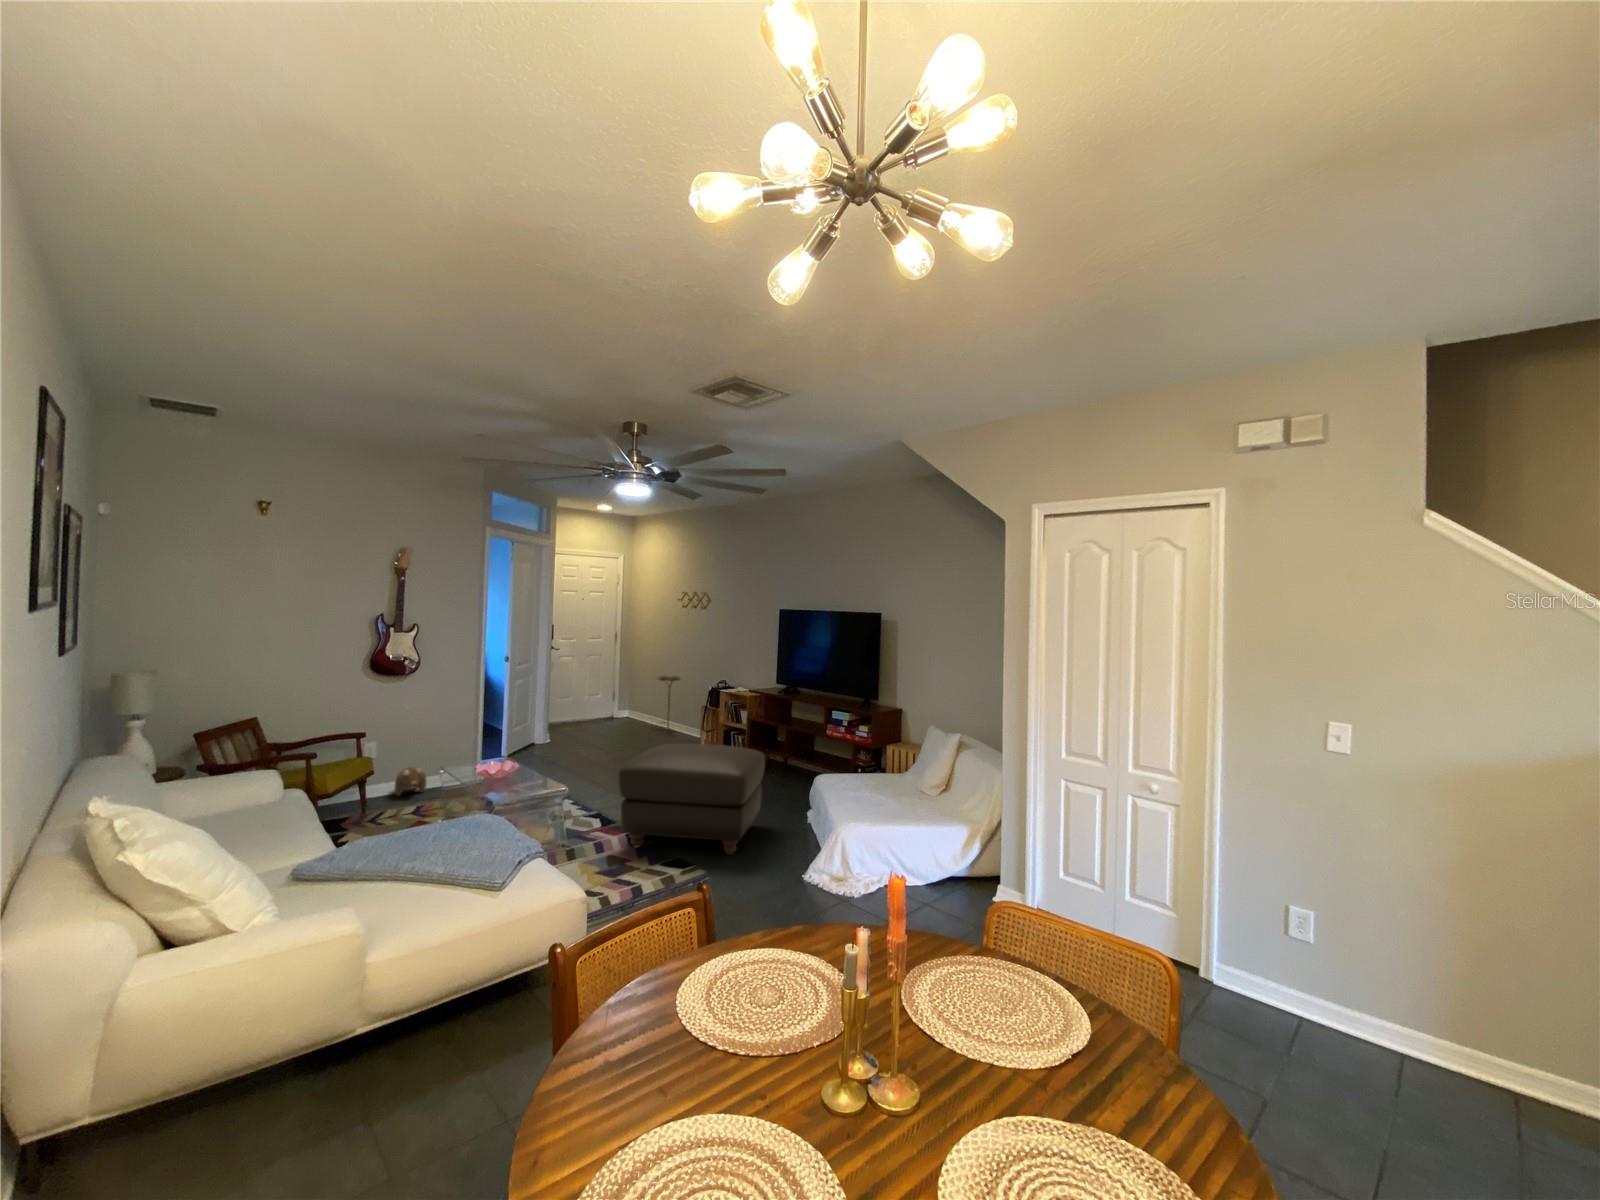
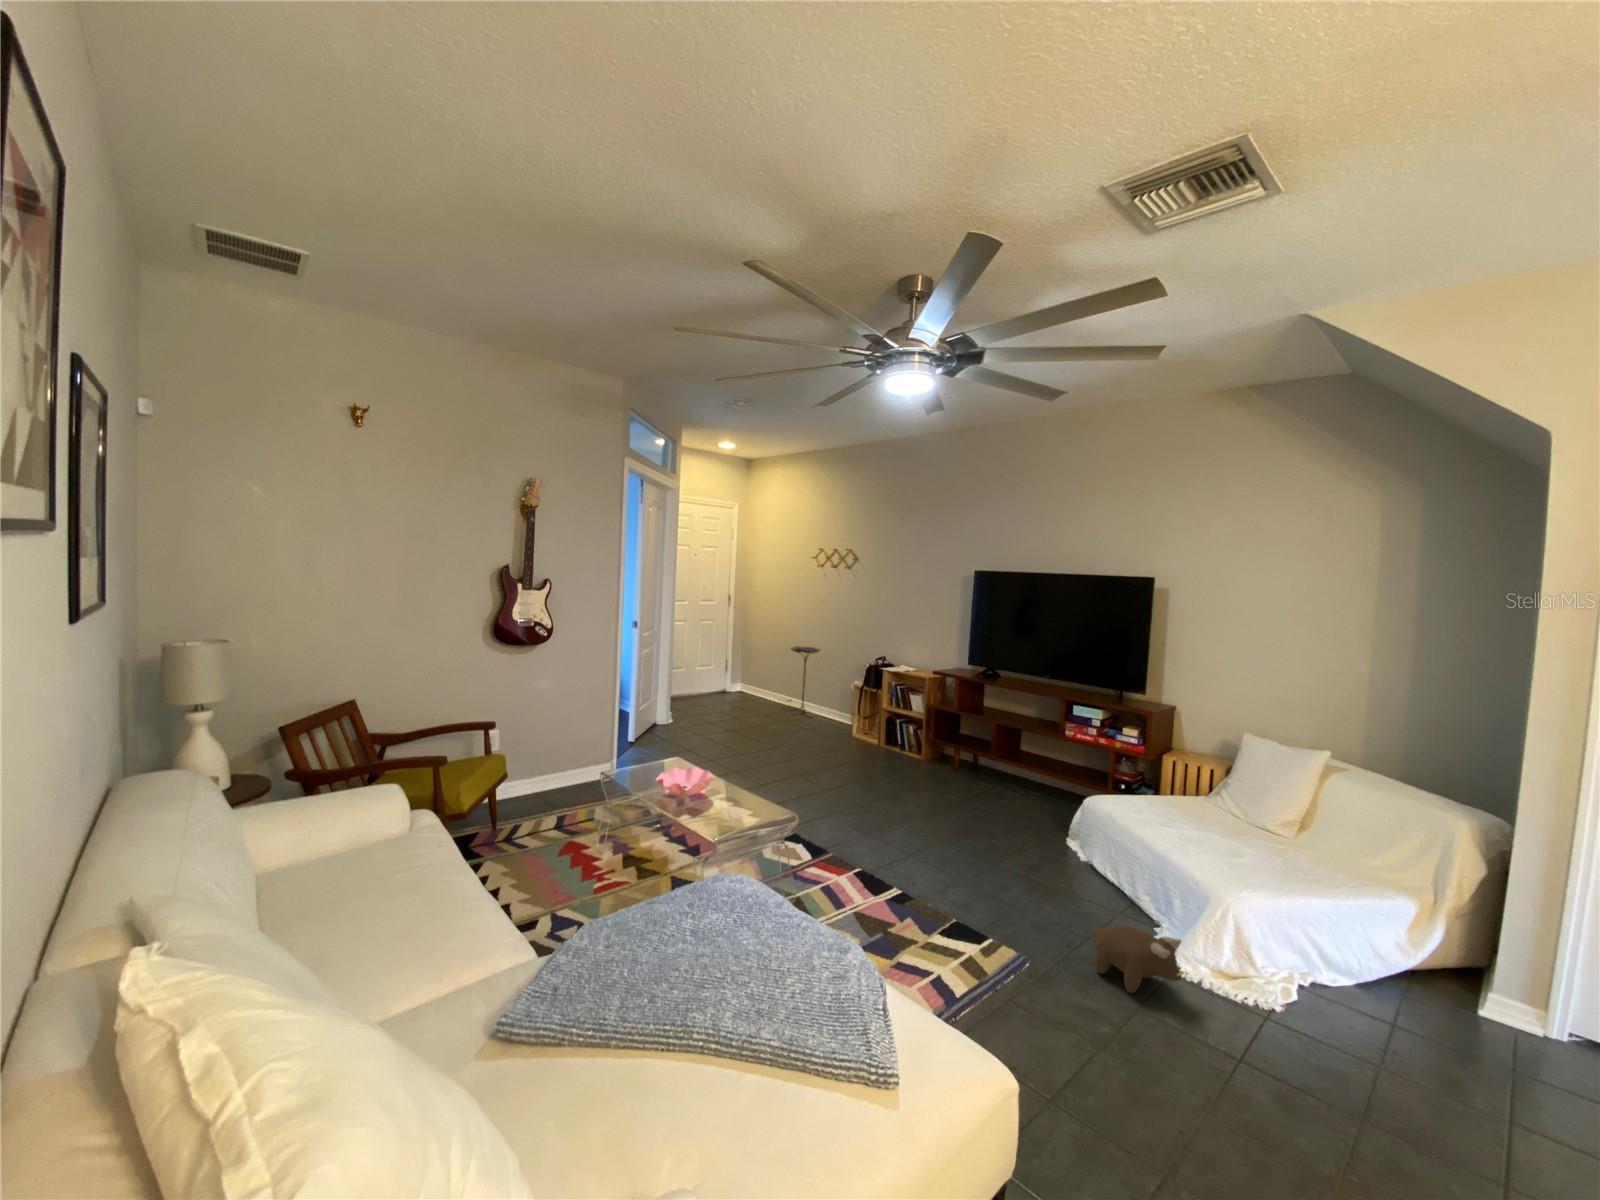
ottoman: present [619,743,765,855] -> none [859,749,1054,919]
plush toy: present [394,767,427,796] -> present [1093,925,1184,993]

